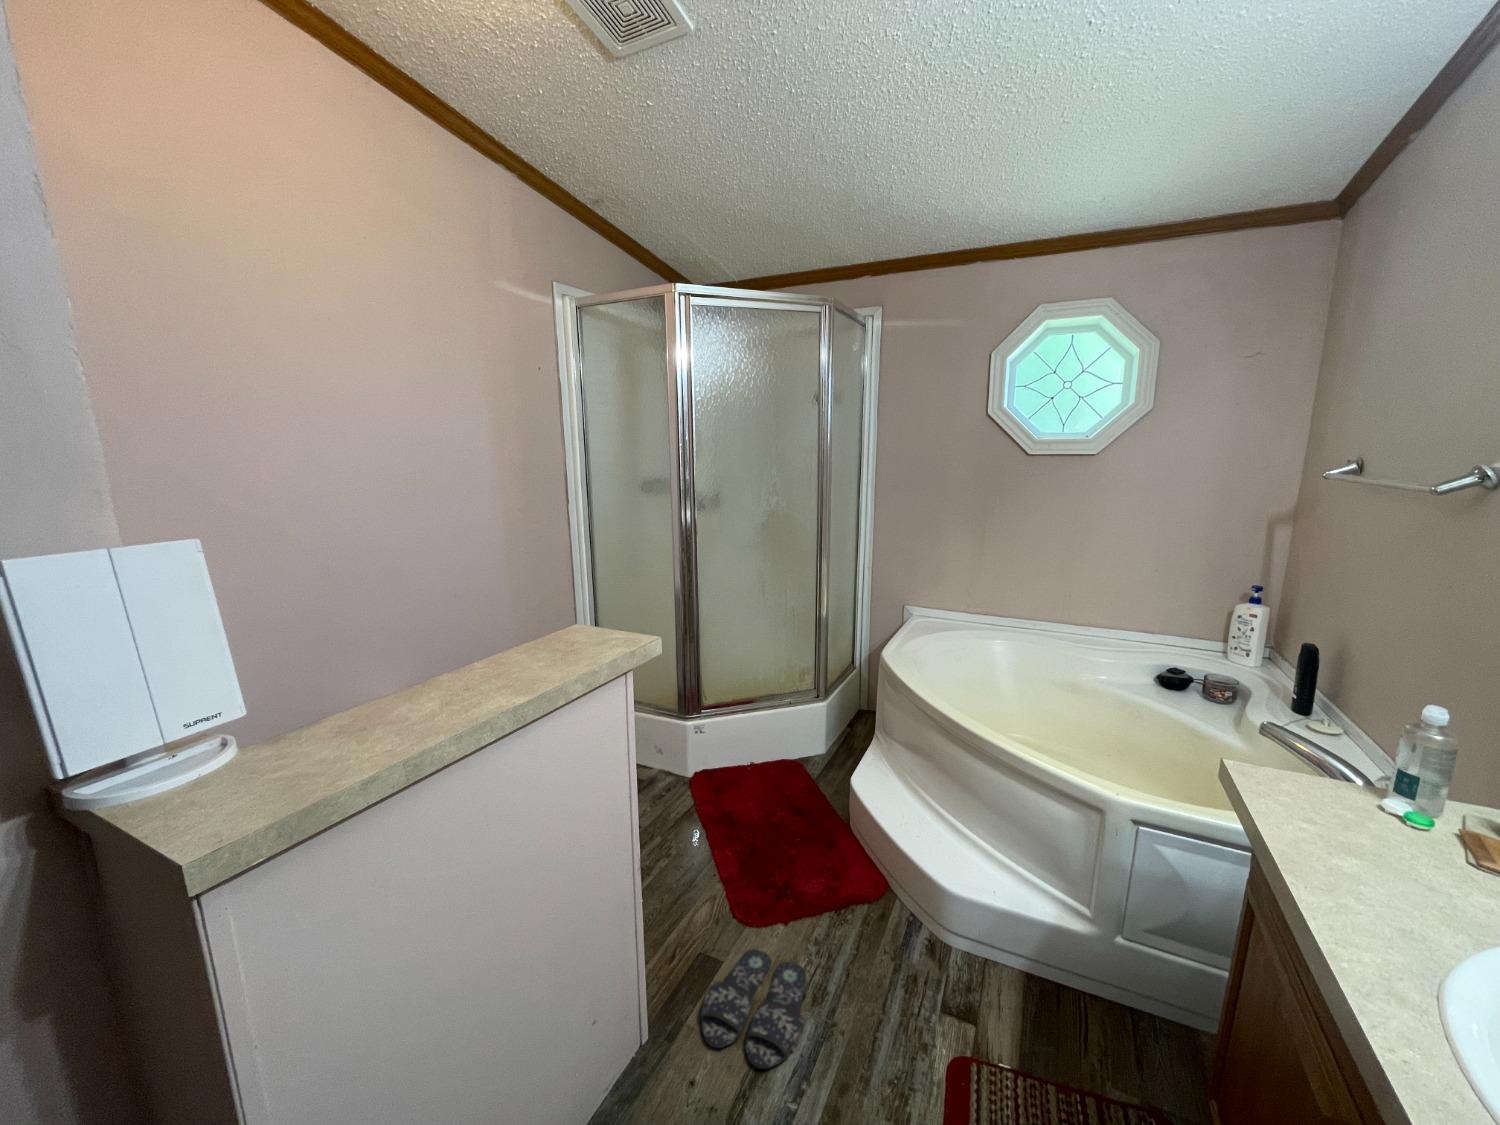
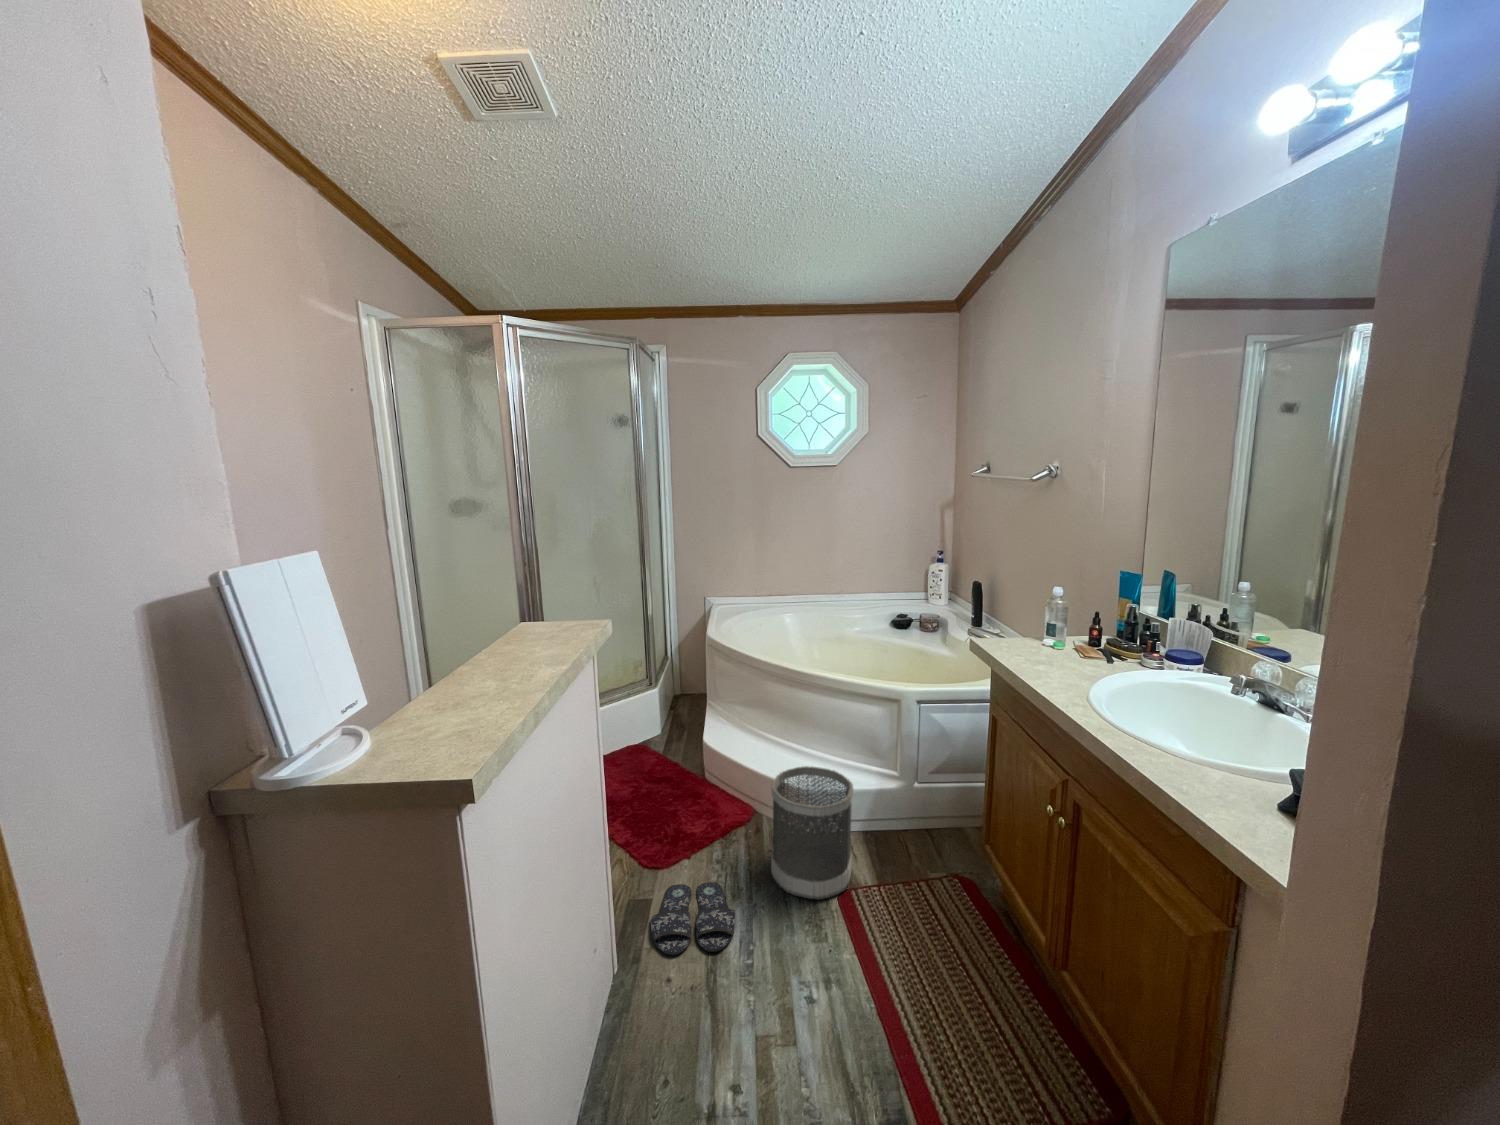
wastebasket: none [872,860,996,1062] -> present [771,766,853,899]

